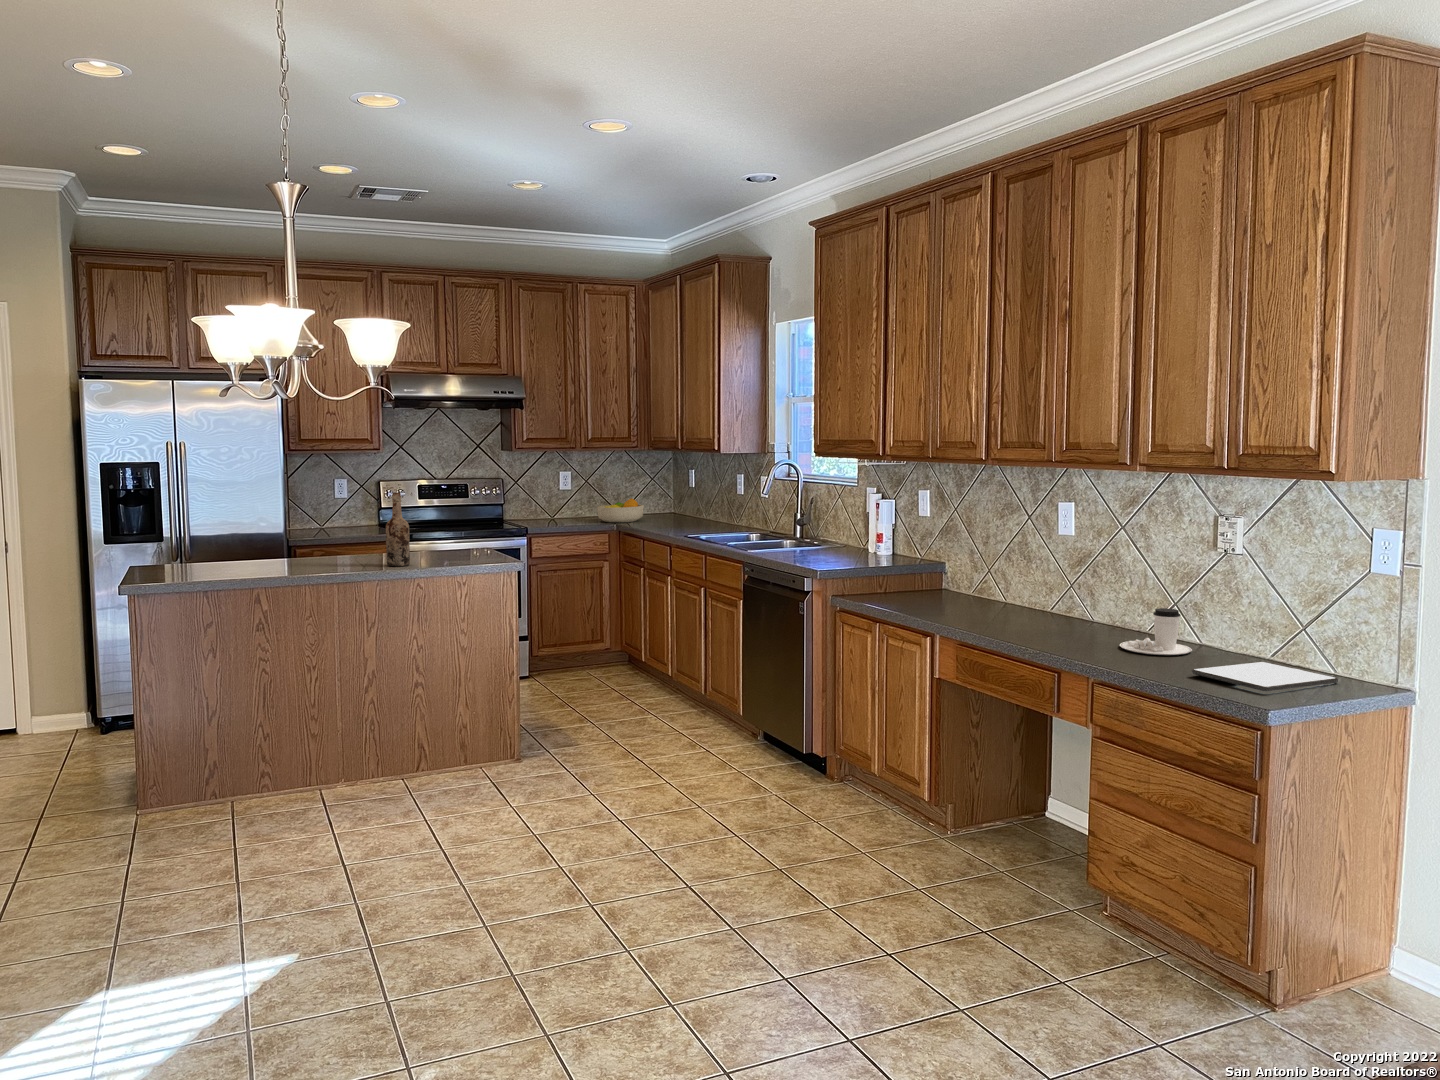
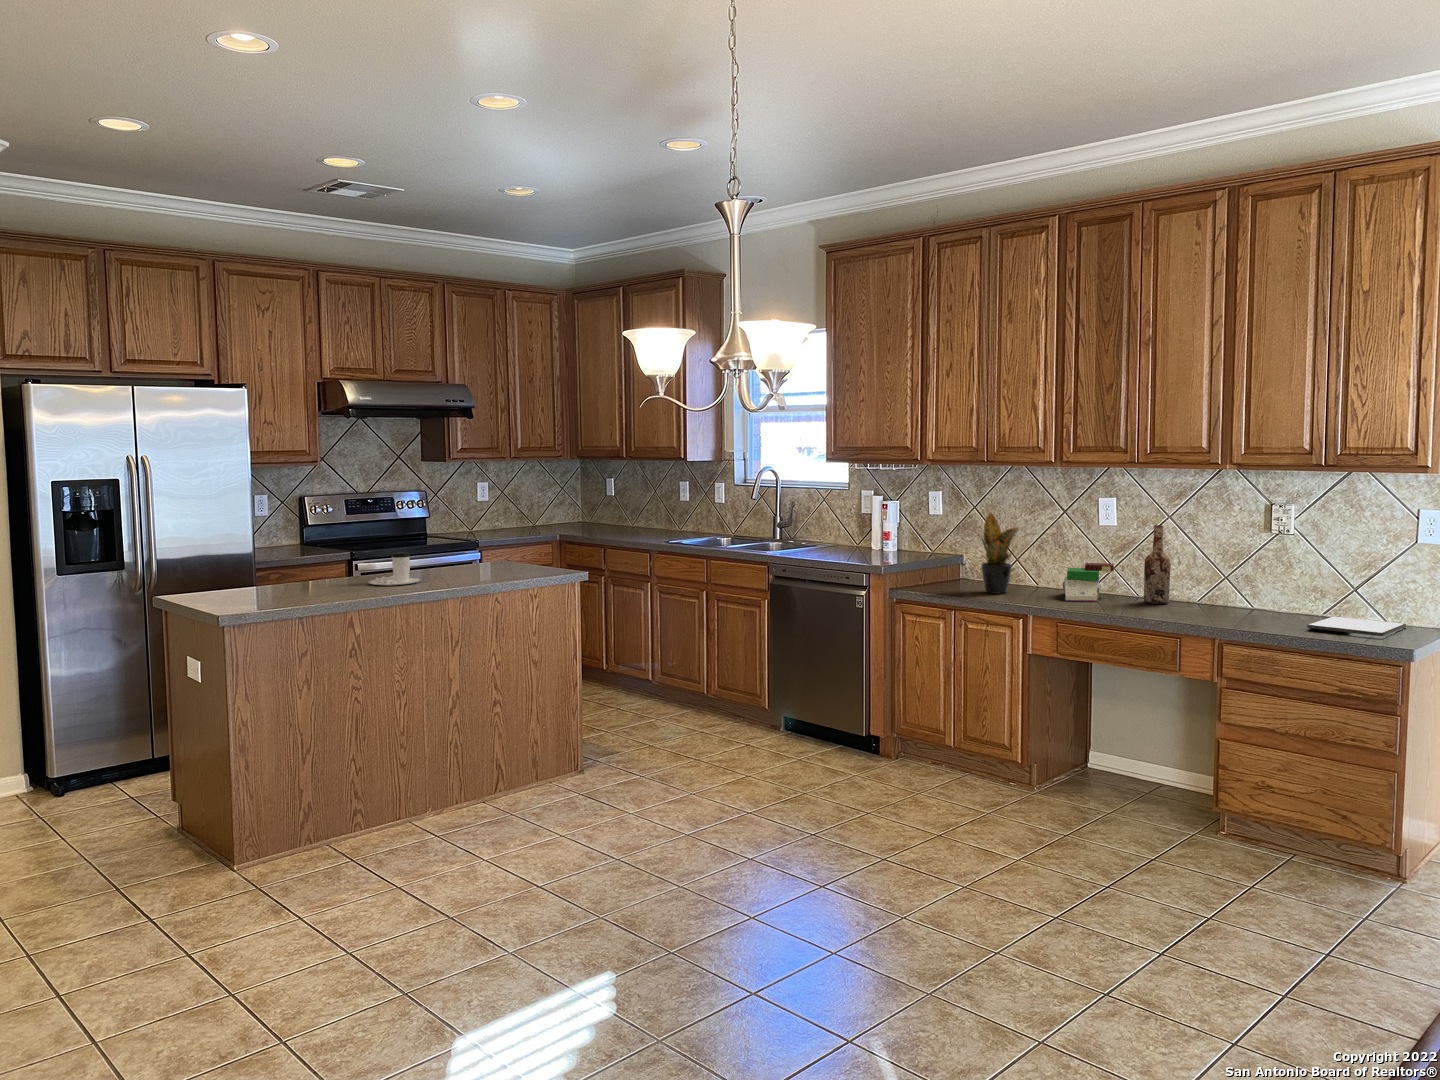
wine bottle: present [386,493,410,566] -> present [1144,525,1170,604]
fruit bowl: present [597,498,644,523] -> none [533,507,574,532]
potted plant: none [904,512,967,608] -> present [981,513,1019,594]
book: none [987,578,1063,624] -> present [1063,563,1114,601]
coffee cup: present [1120,608,1192,655] -> present [368,552,420,585]

